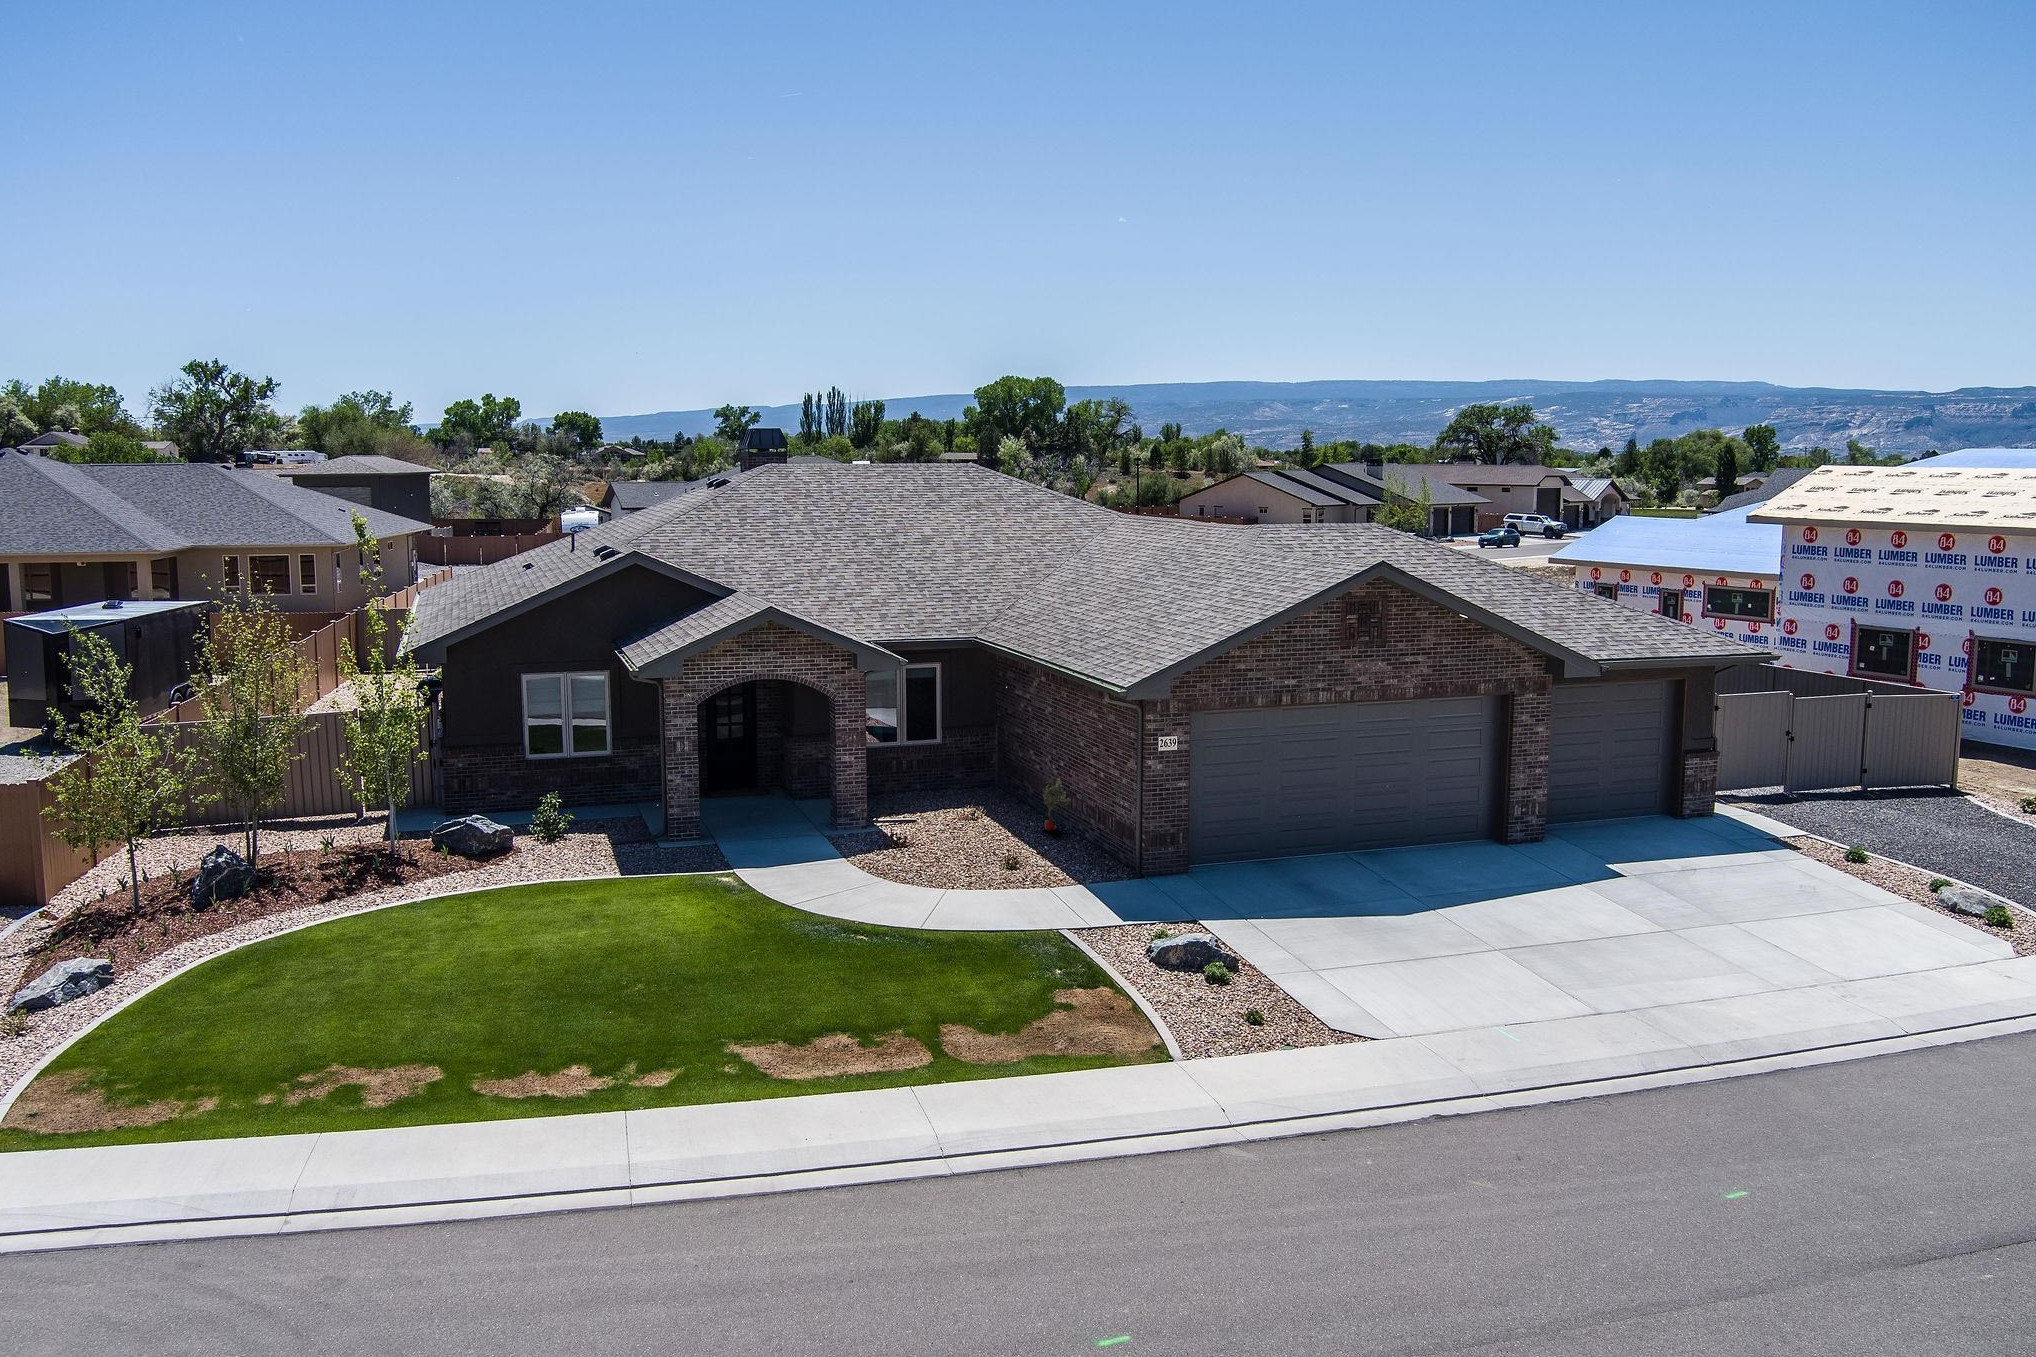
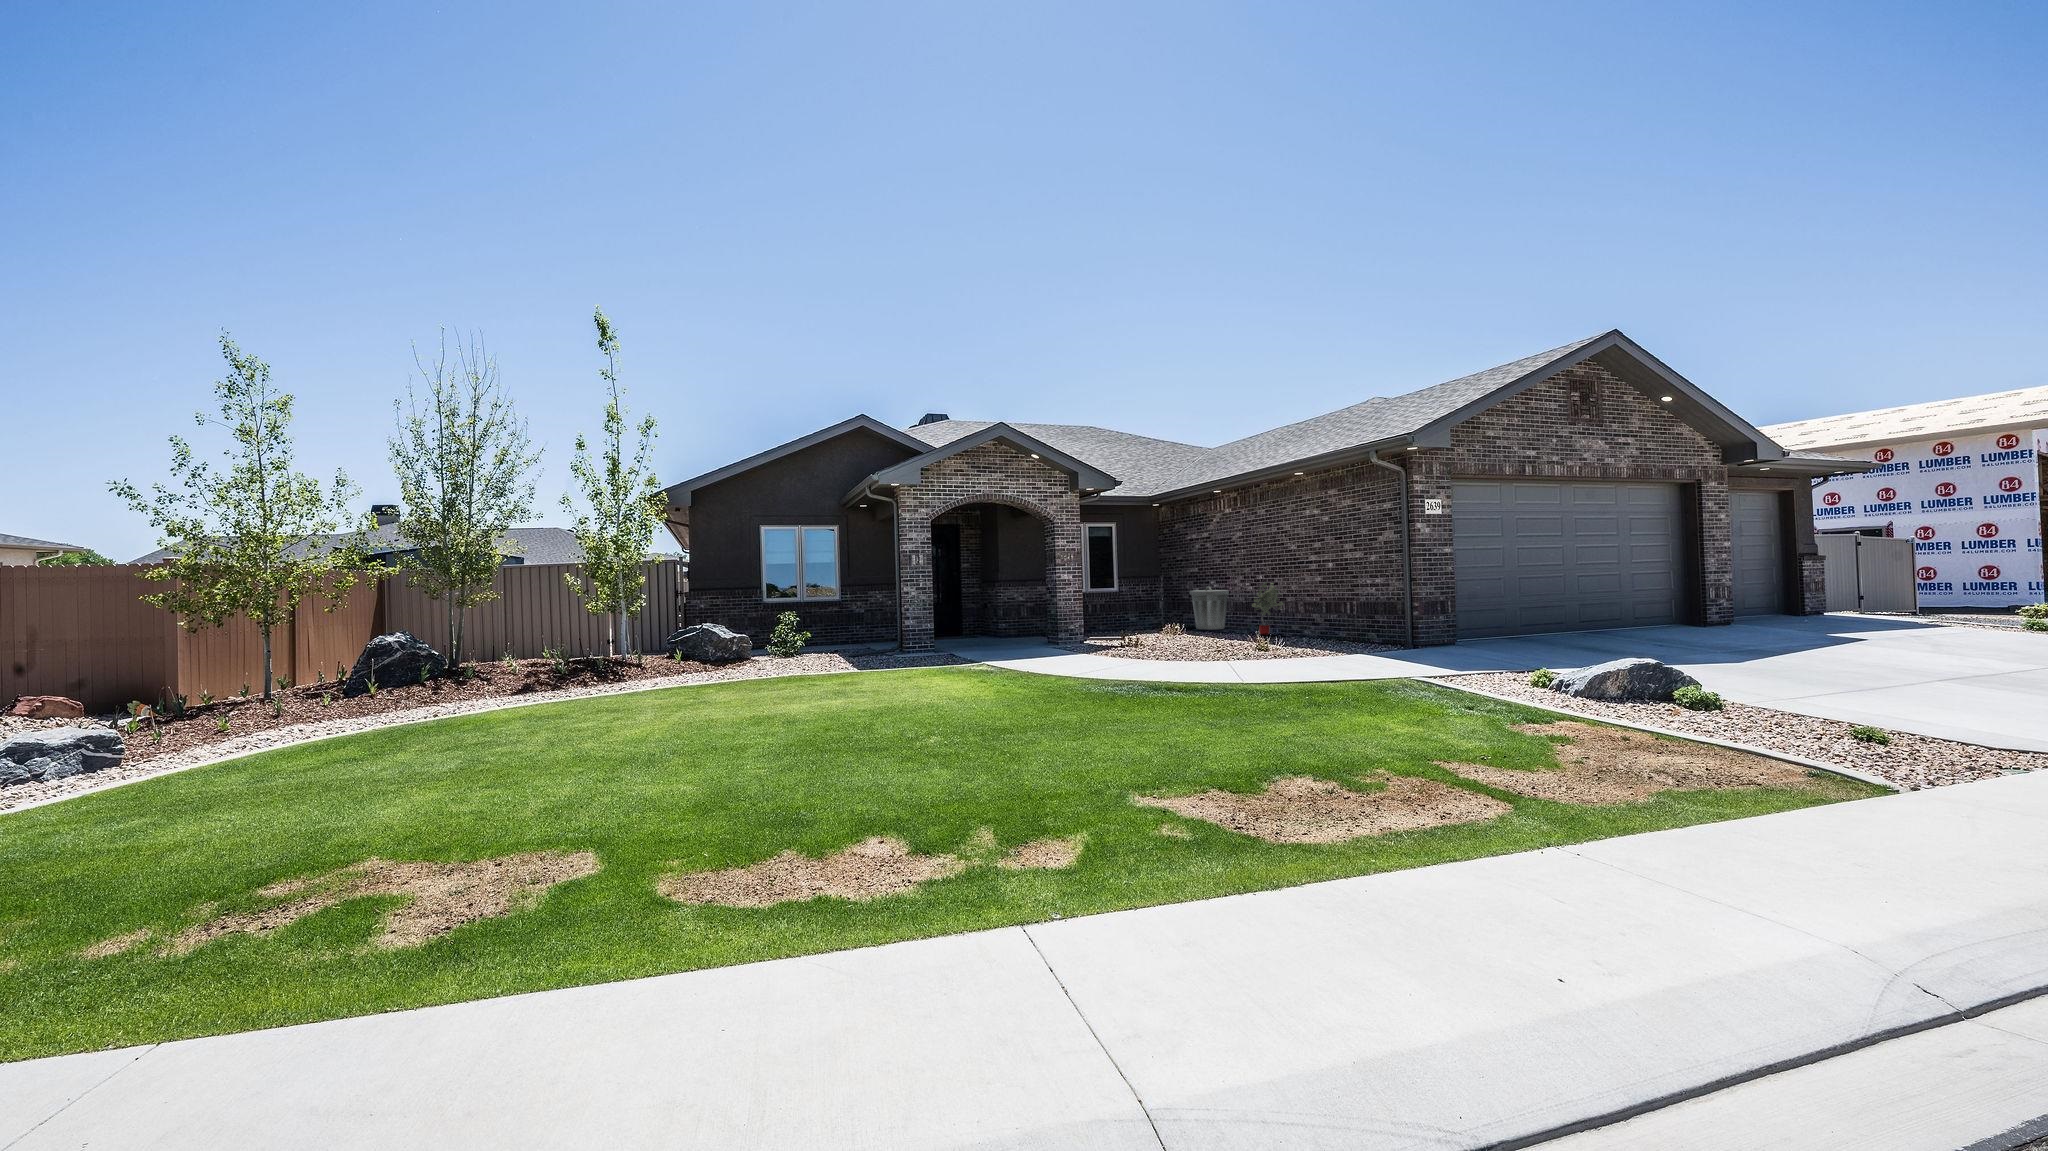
trash can: none [995,763,1037,812] -> present [1190,586,1229,630]

